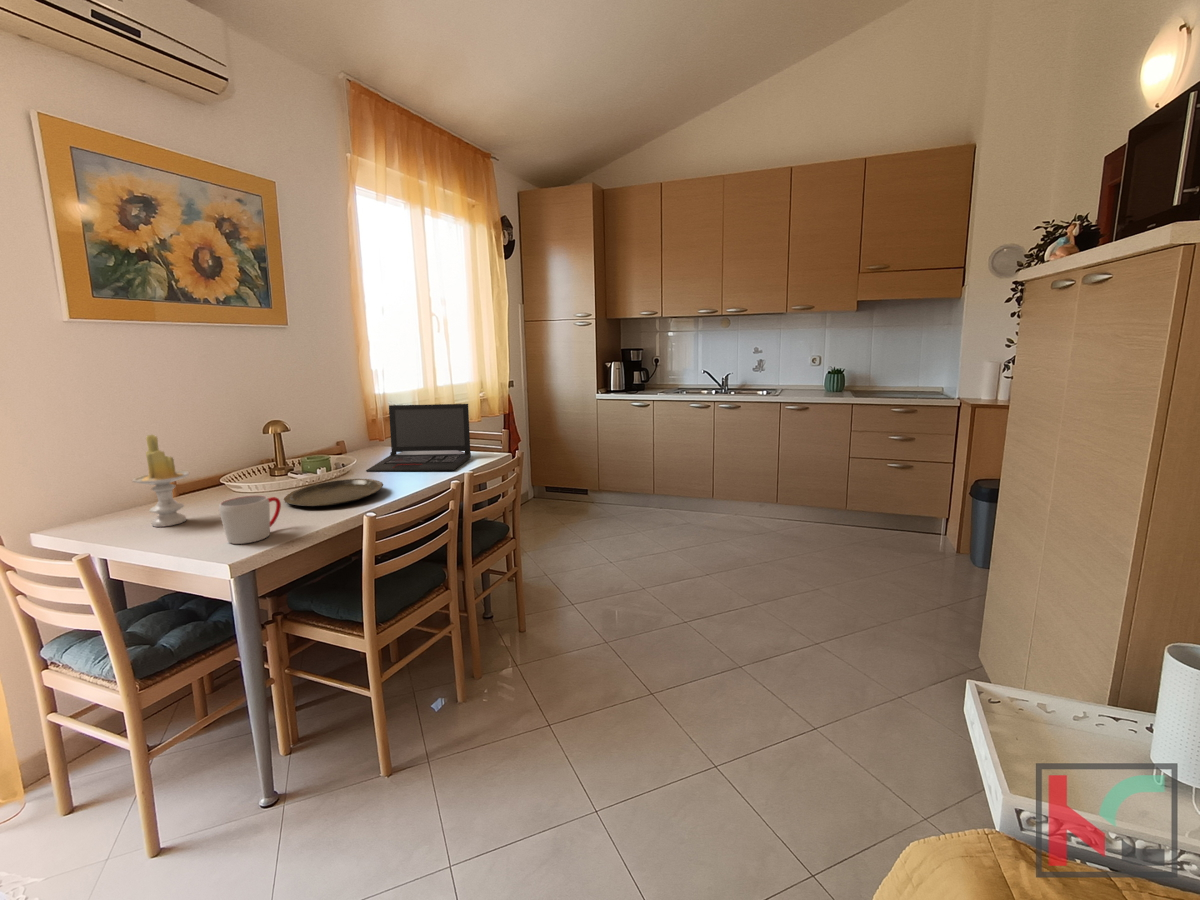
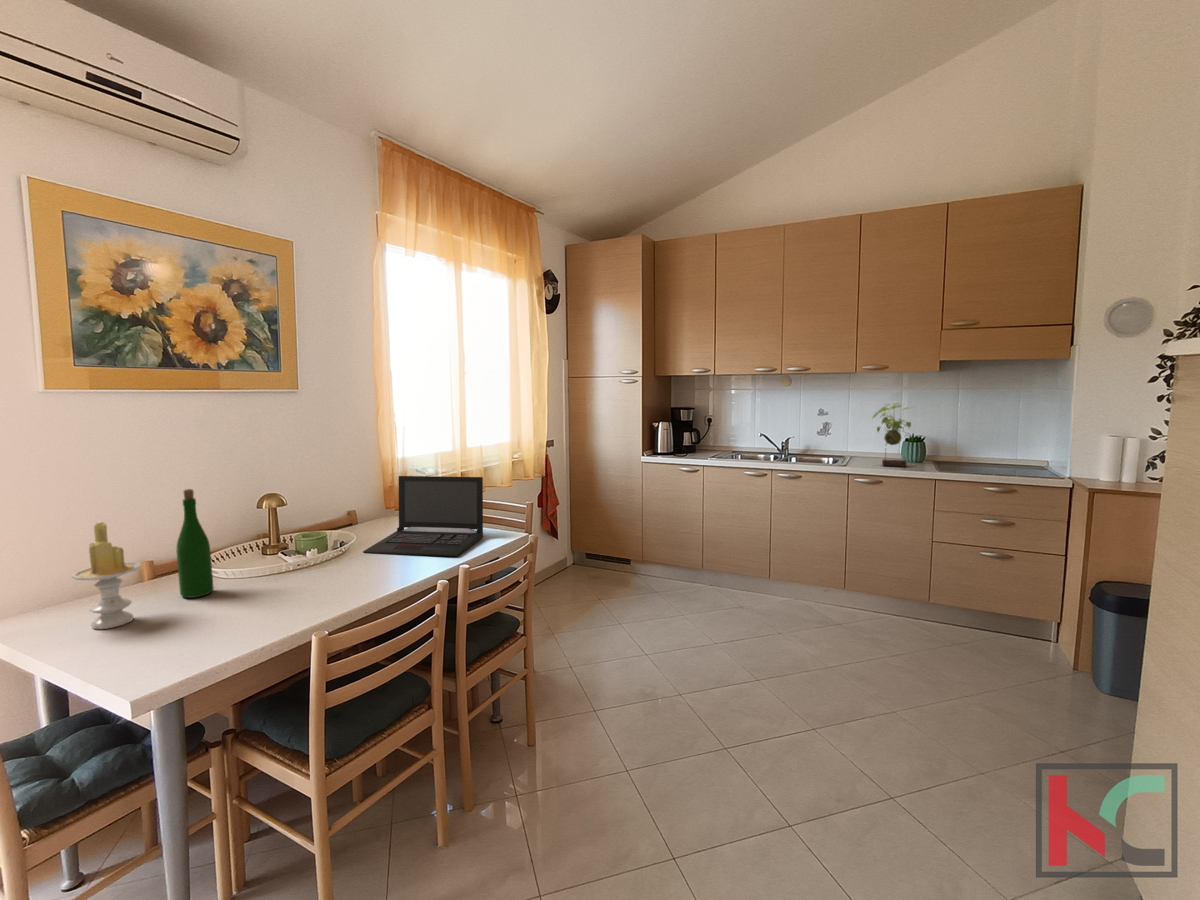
plant: none [798,334,839,395] -> present [873,403,911,467]
wine bottle: none [211,409,246,505] -> present [176,489,214,598]
plate: present [284,479,383,507] -> none [249,567,367,608]
mug: present [219,495,281,544] -> none [144,603,227,666]

